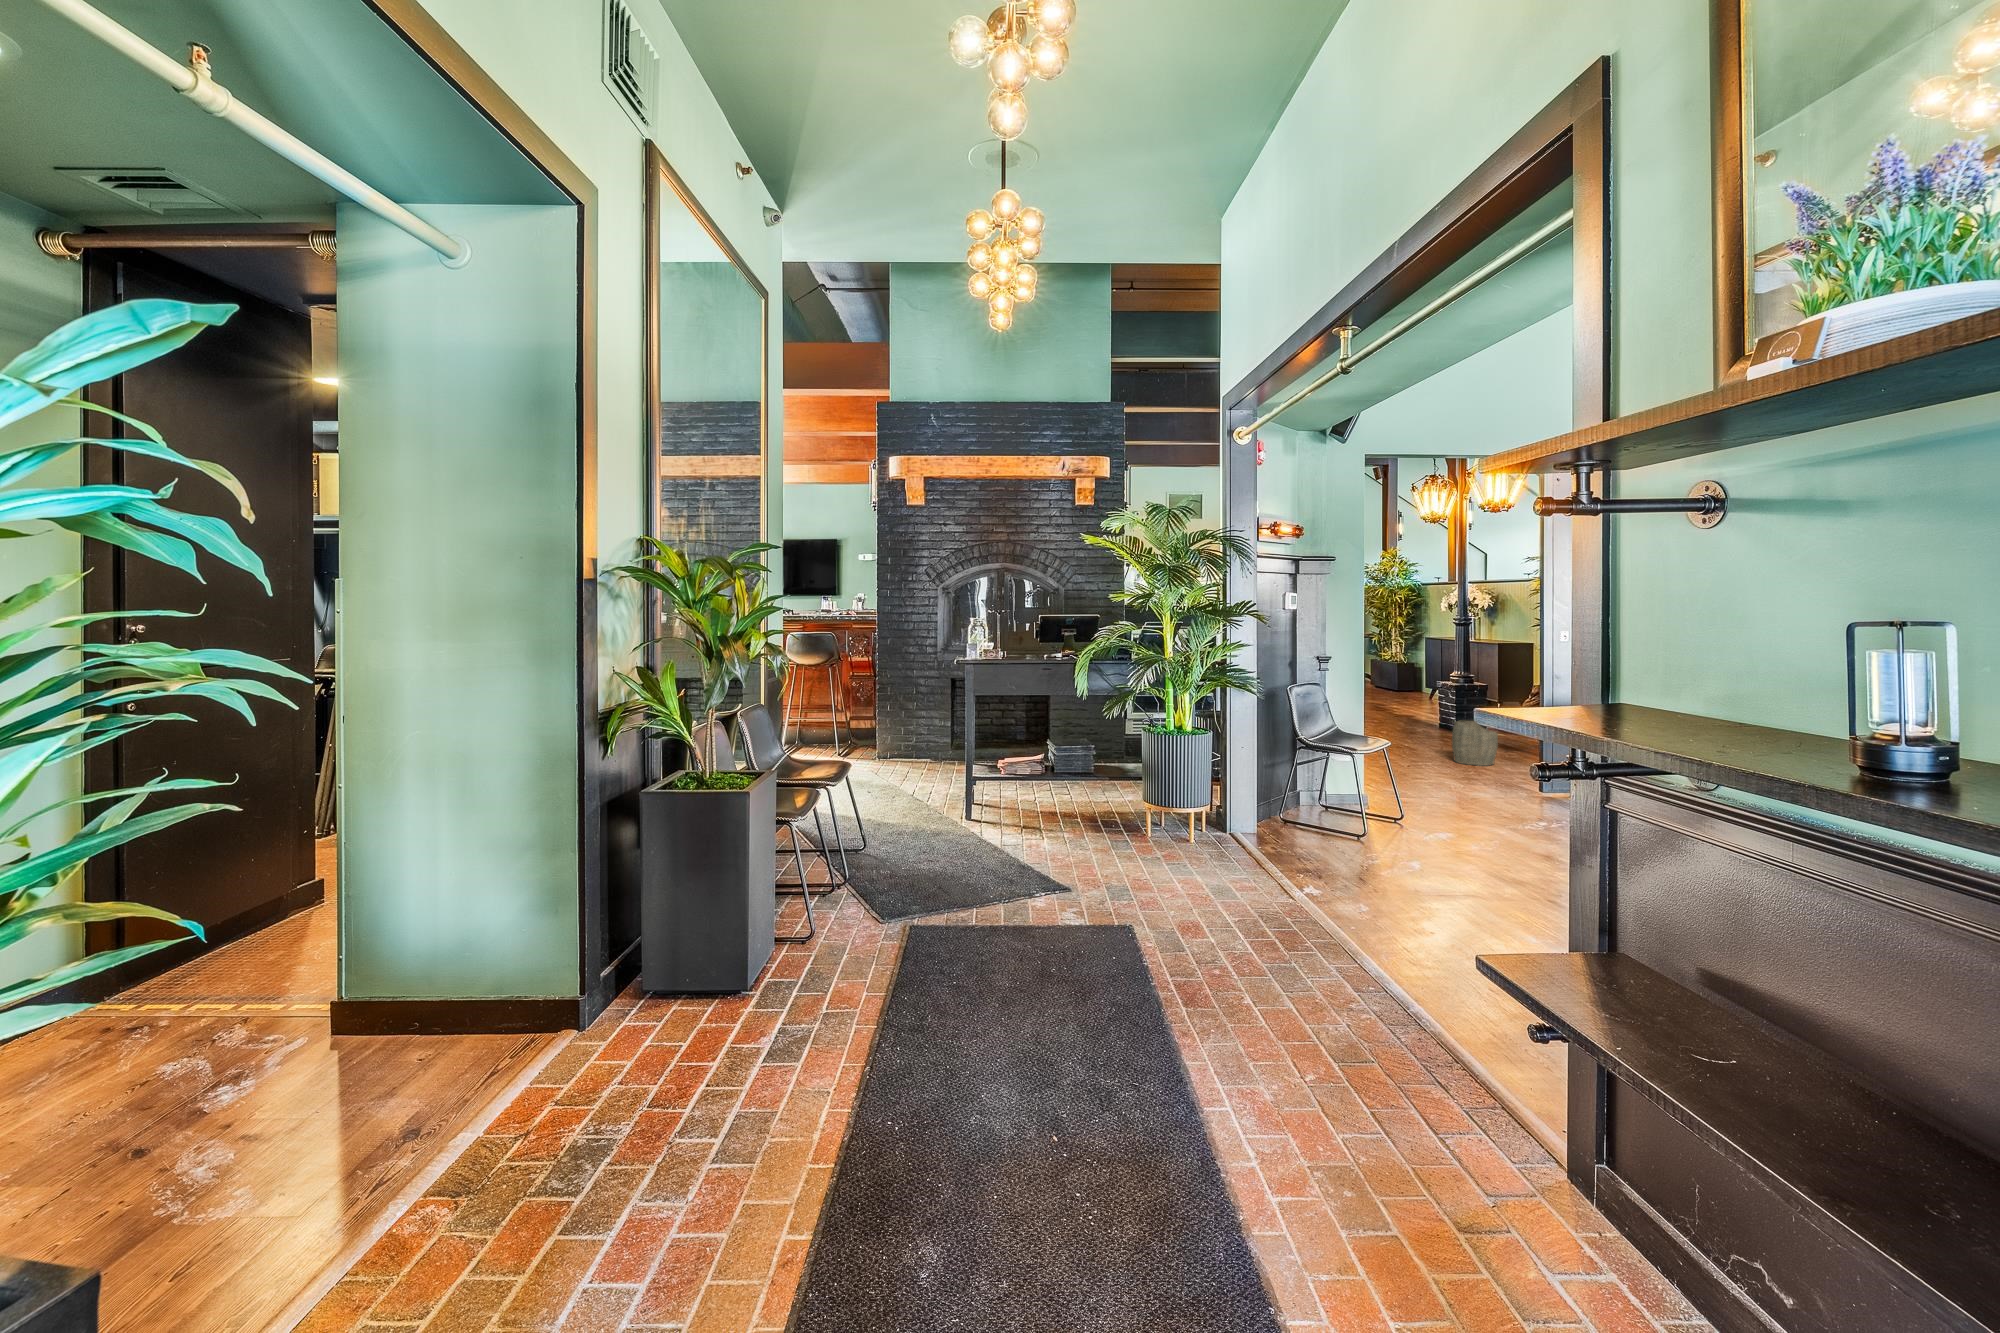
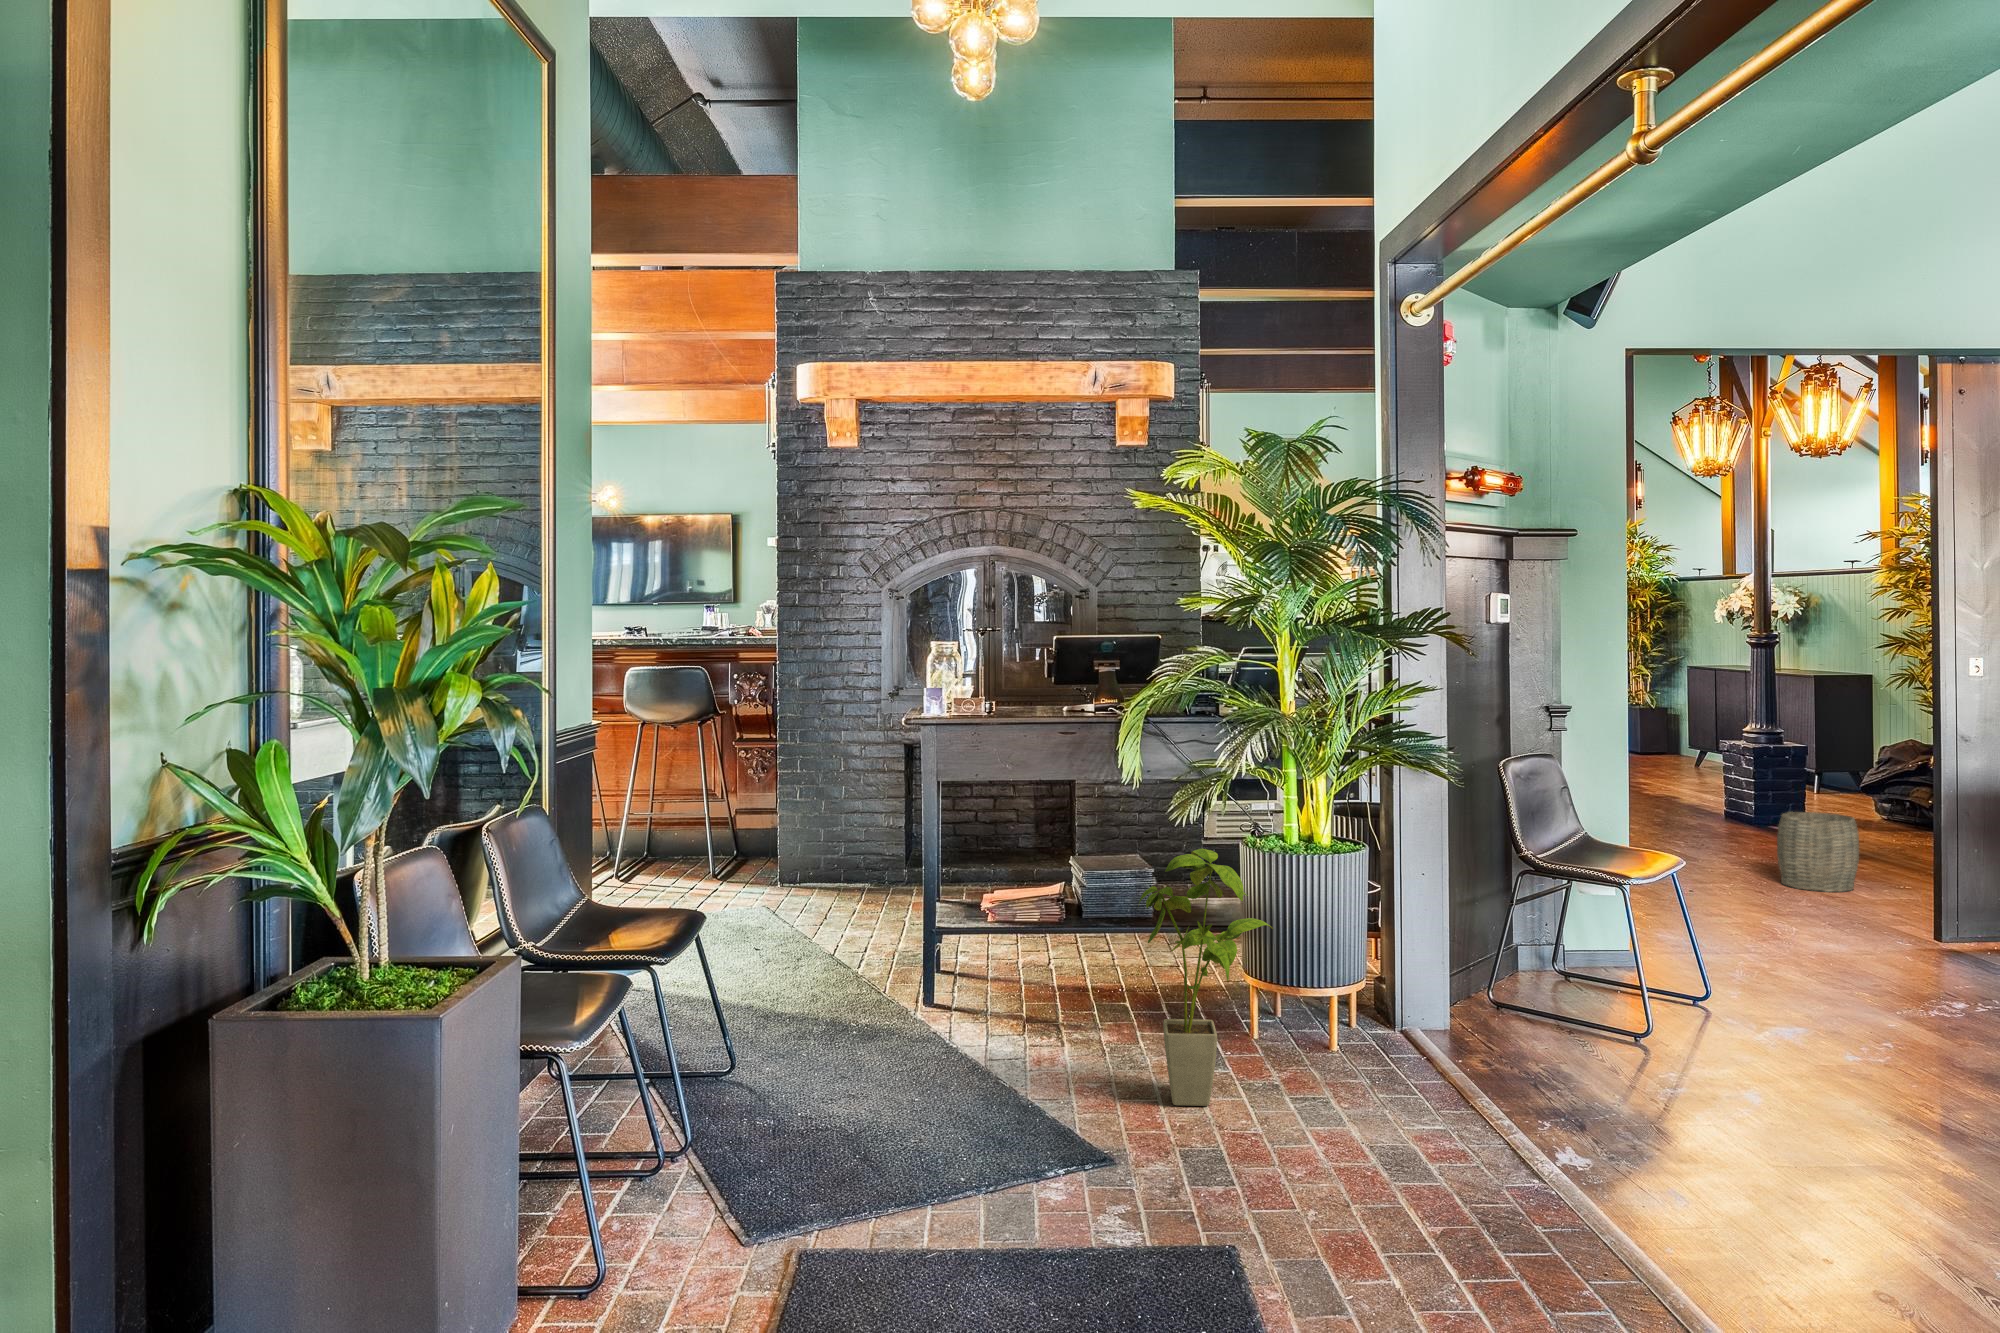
house plant: none [1085,729,1158,866] -> present [1139,849,1273,1106]

